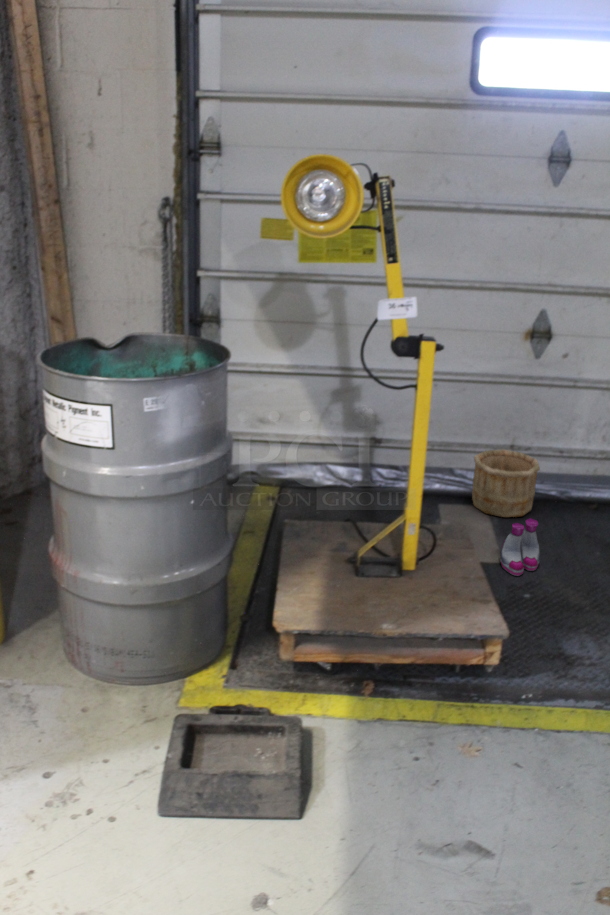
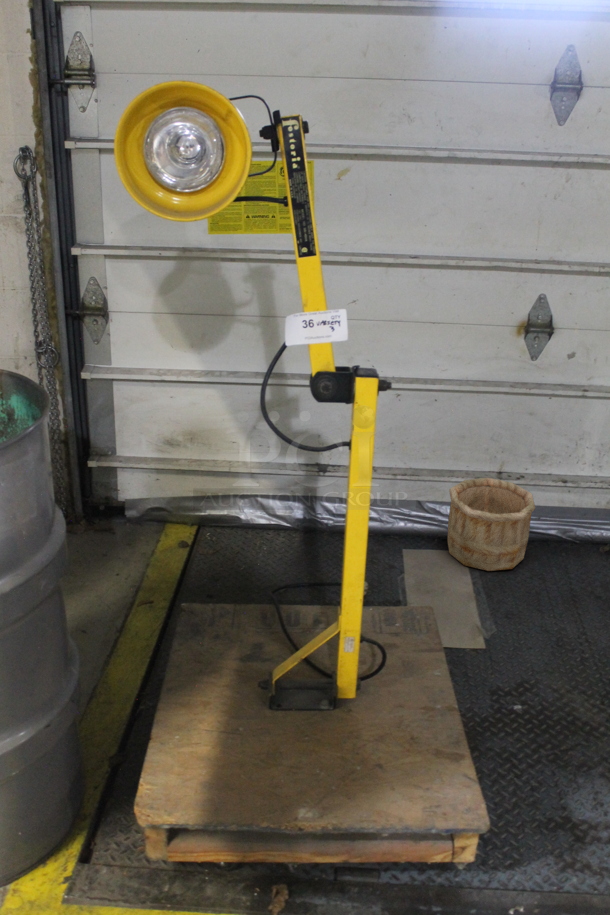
boots: present [500,518,540,576] -> none [482,589,535,670]

